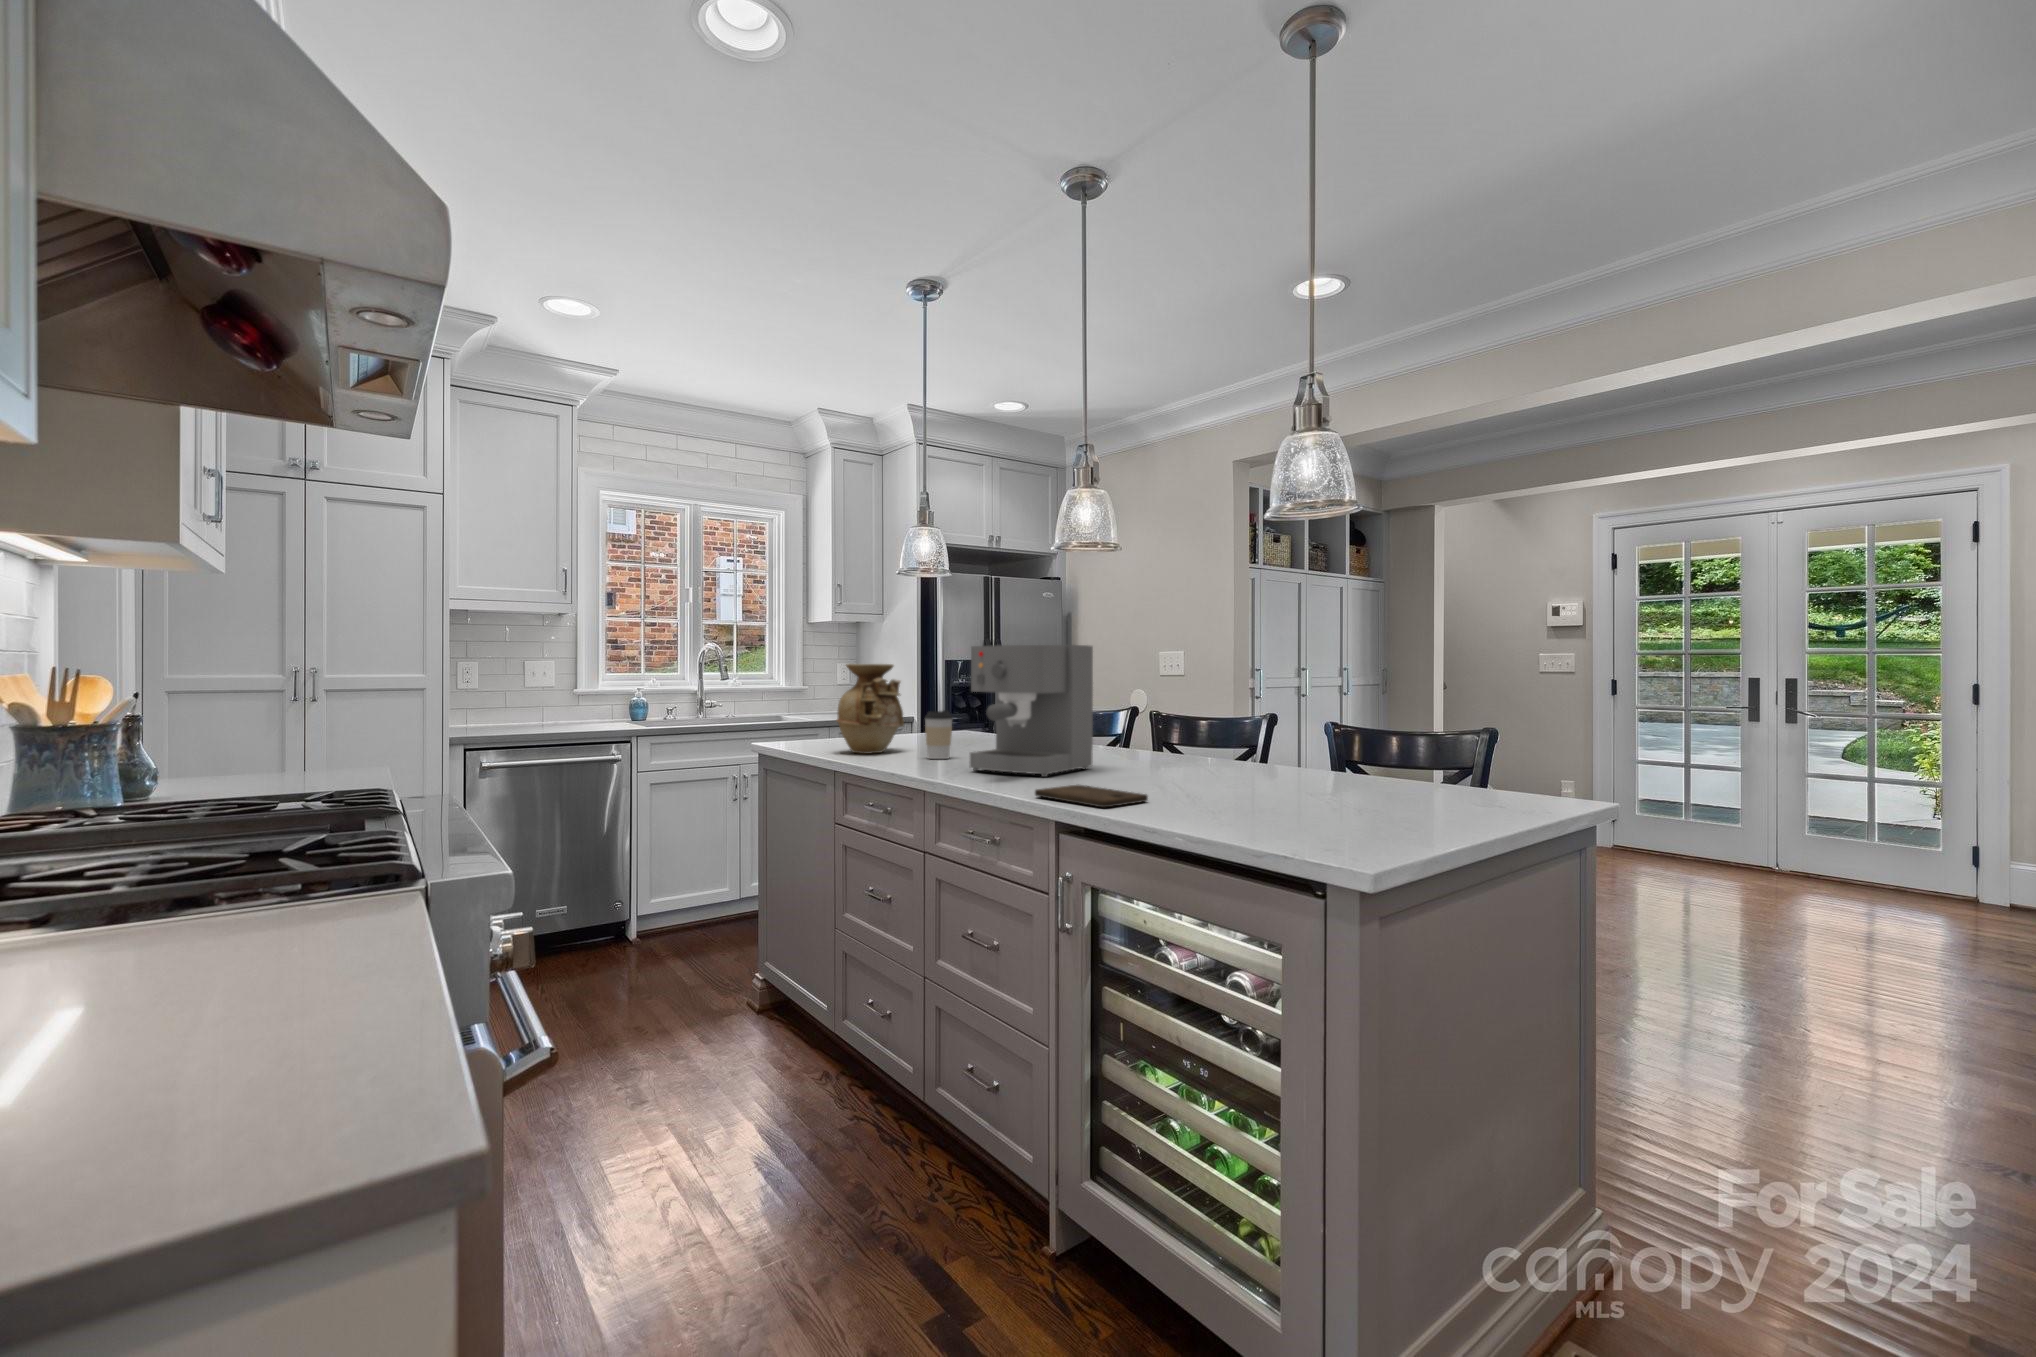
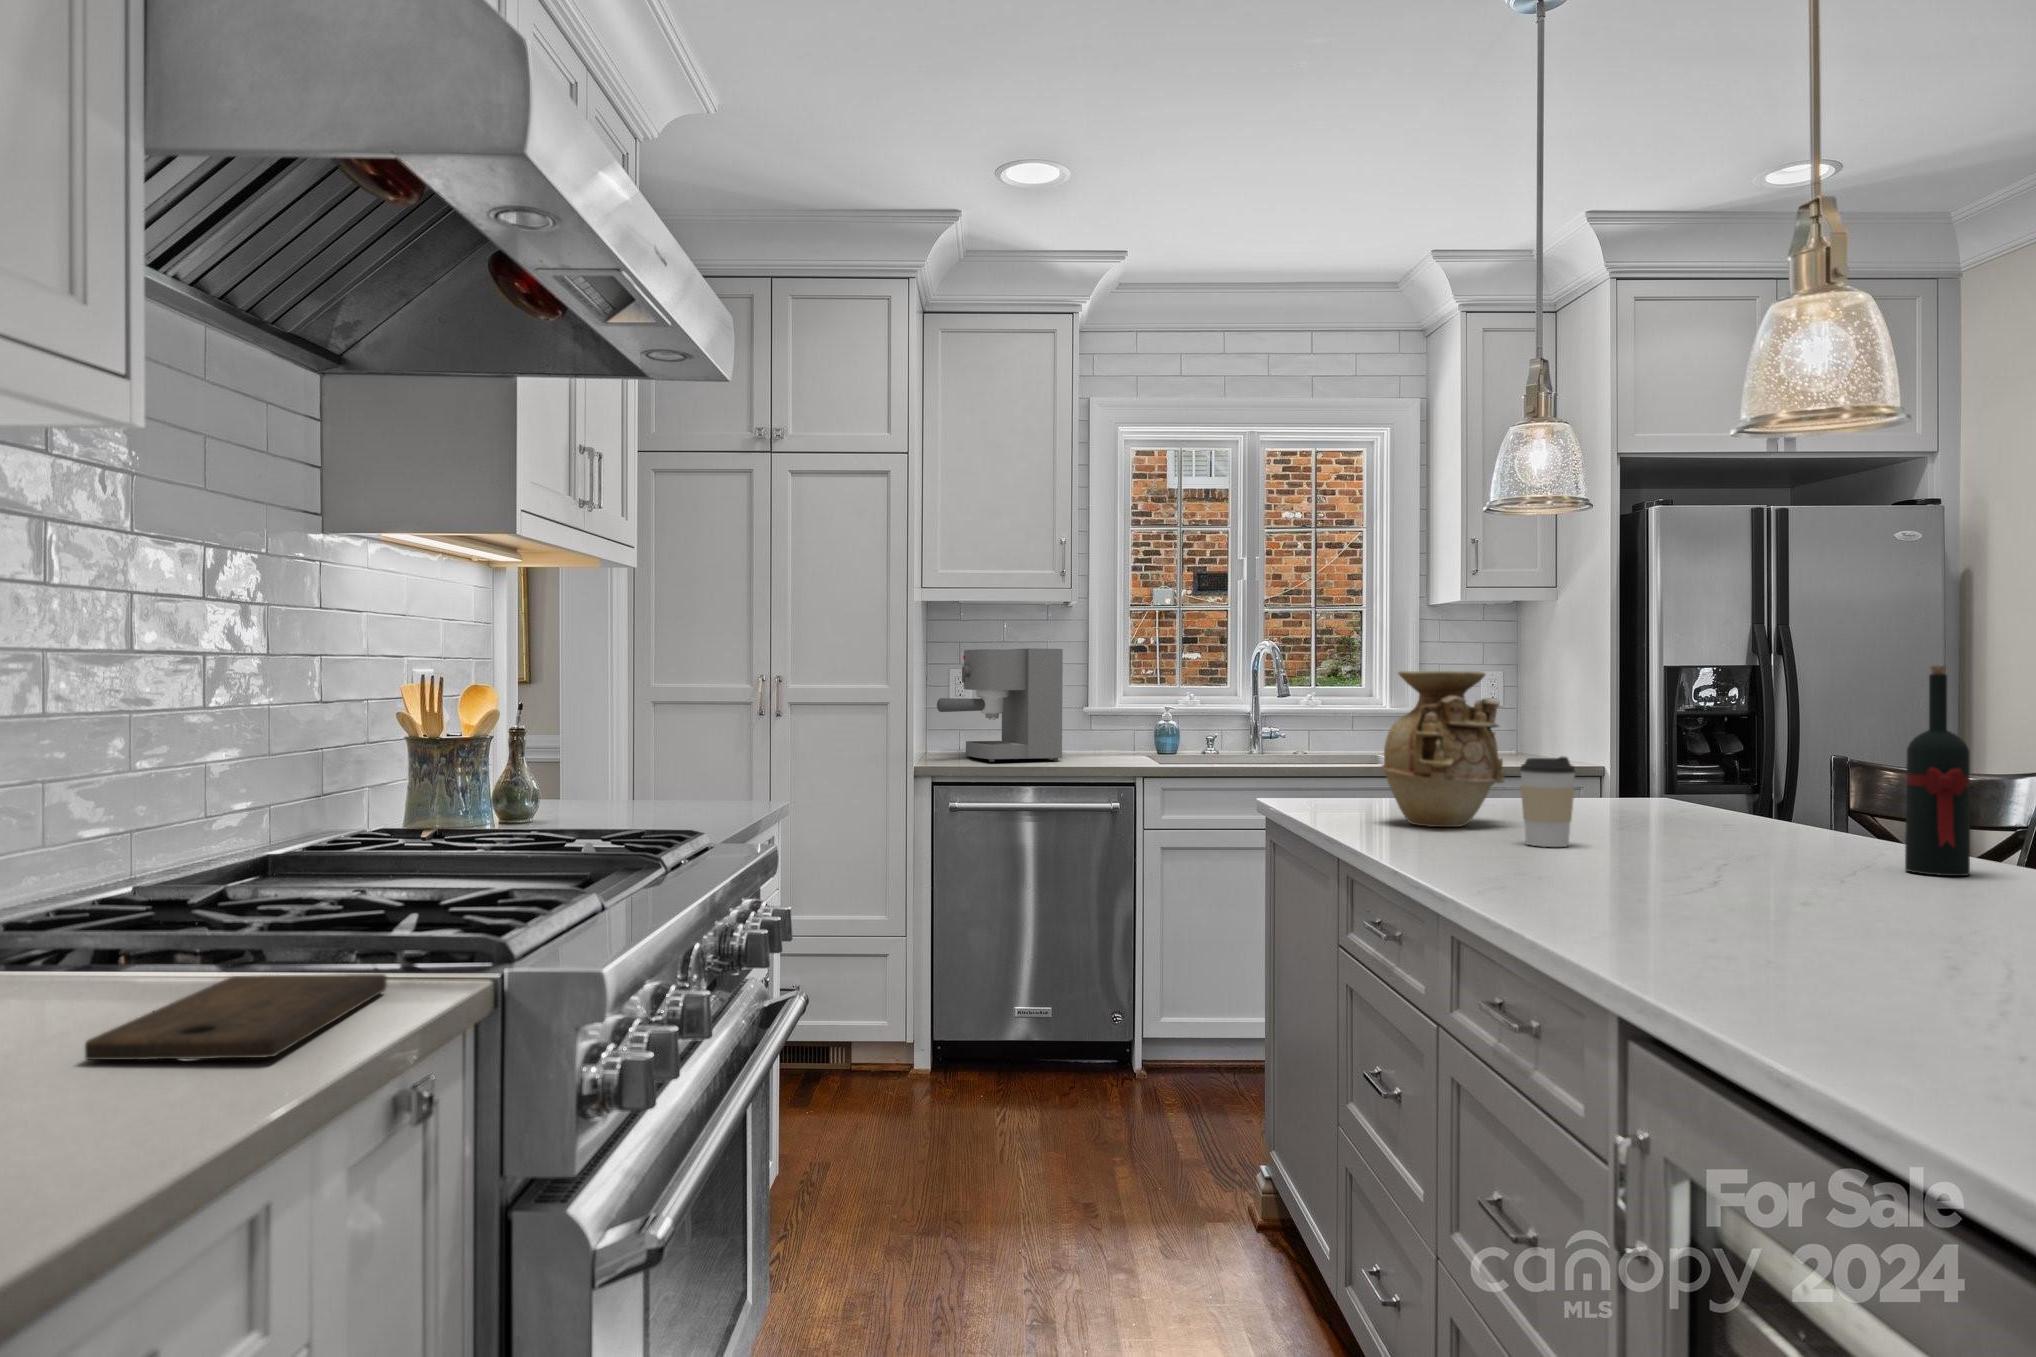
coffee maker: present [970,645,1093,777] -> present [937,648,1063,762]
wine bottle: none [1100,662,1125,759] -> present [1905,666,1970,876]
cutting board: present [1035,785,1148,808] -> present [85,974,387,1060]

